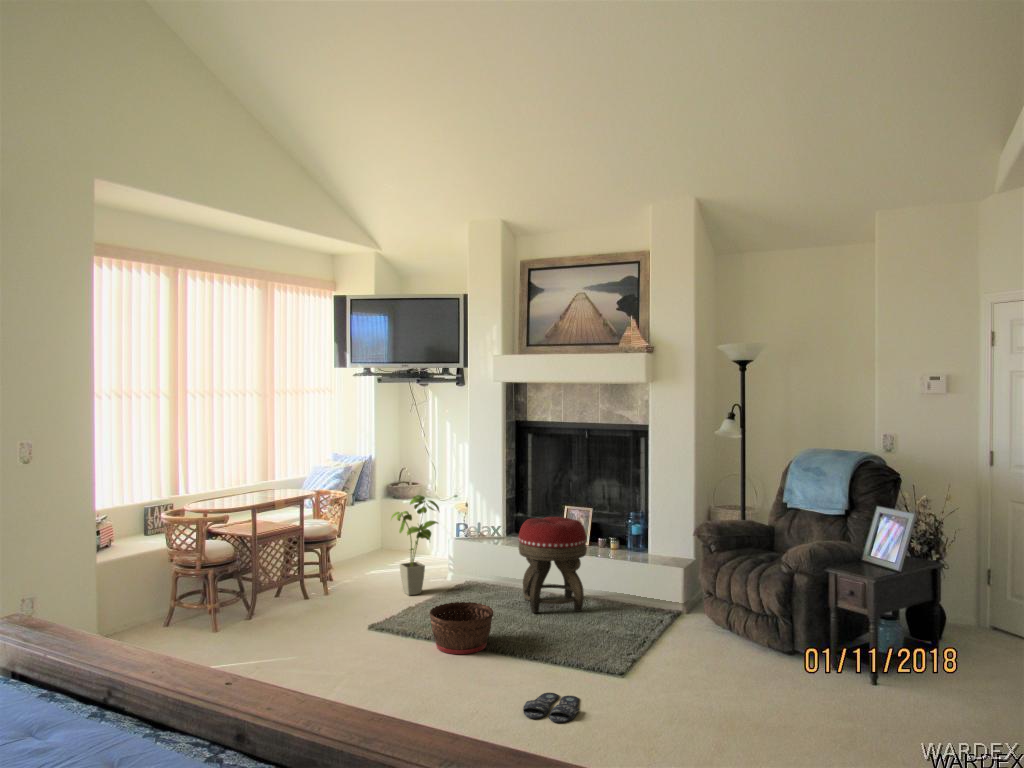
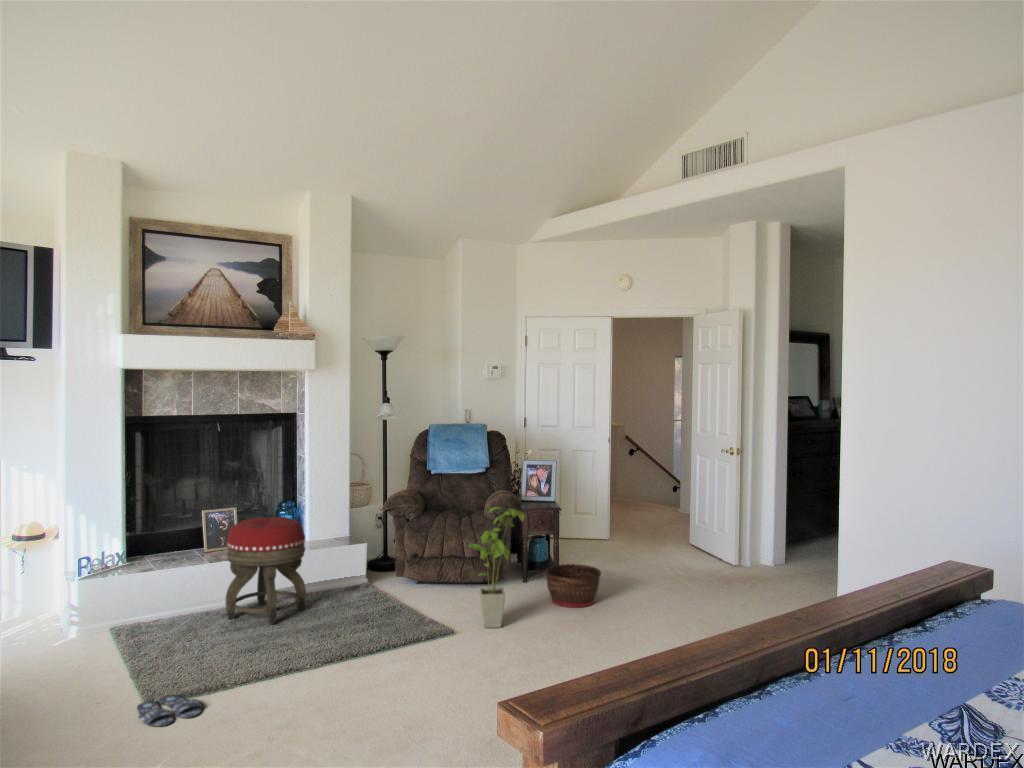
house plant: present [391,495,439,595] -> present [468,507,525,628]
basket: present [430,602,493,654] -> present [545,564,601,607]
slippers: present [523,693,580,723] -> present [137,695,202,726]

